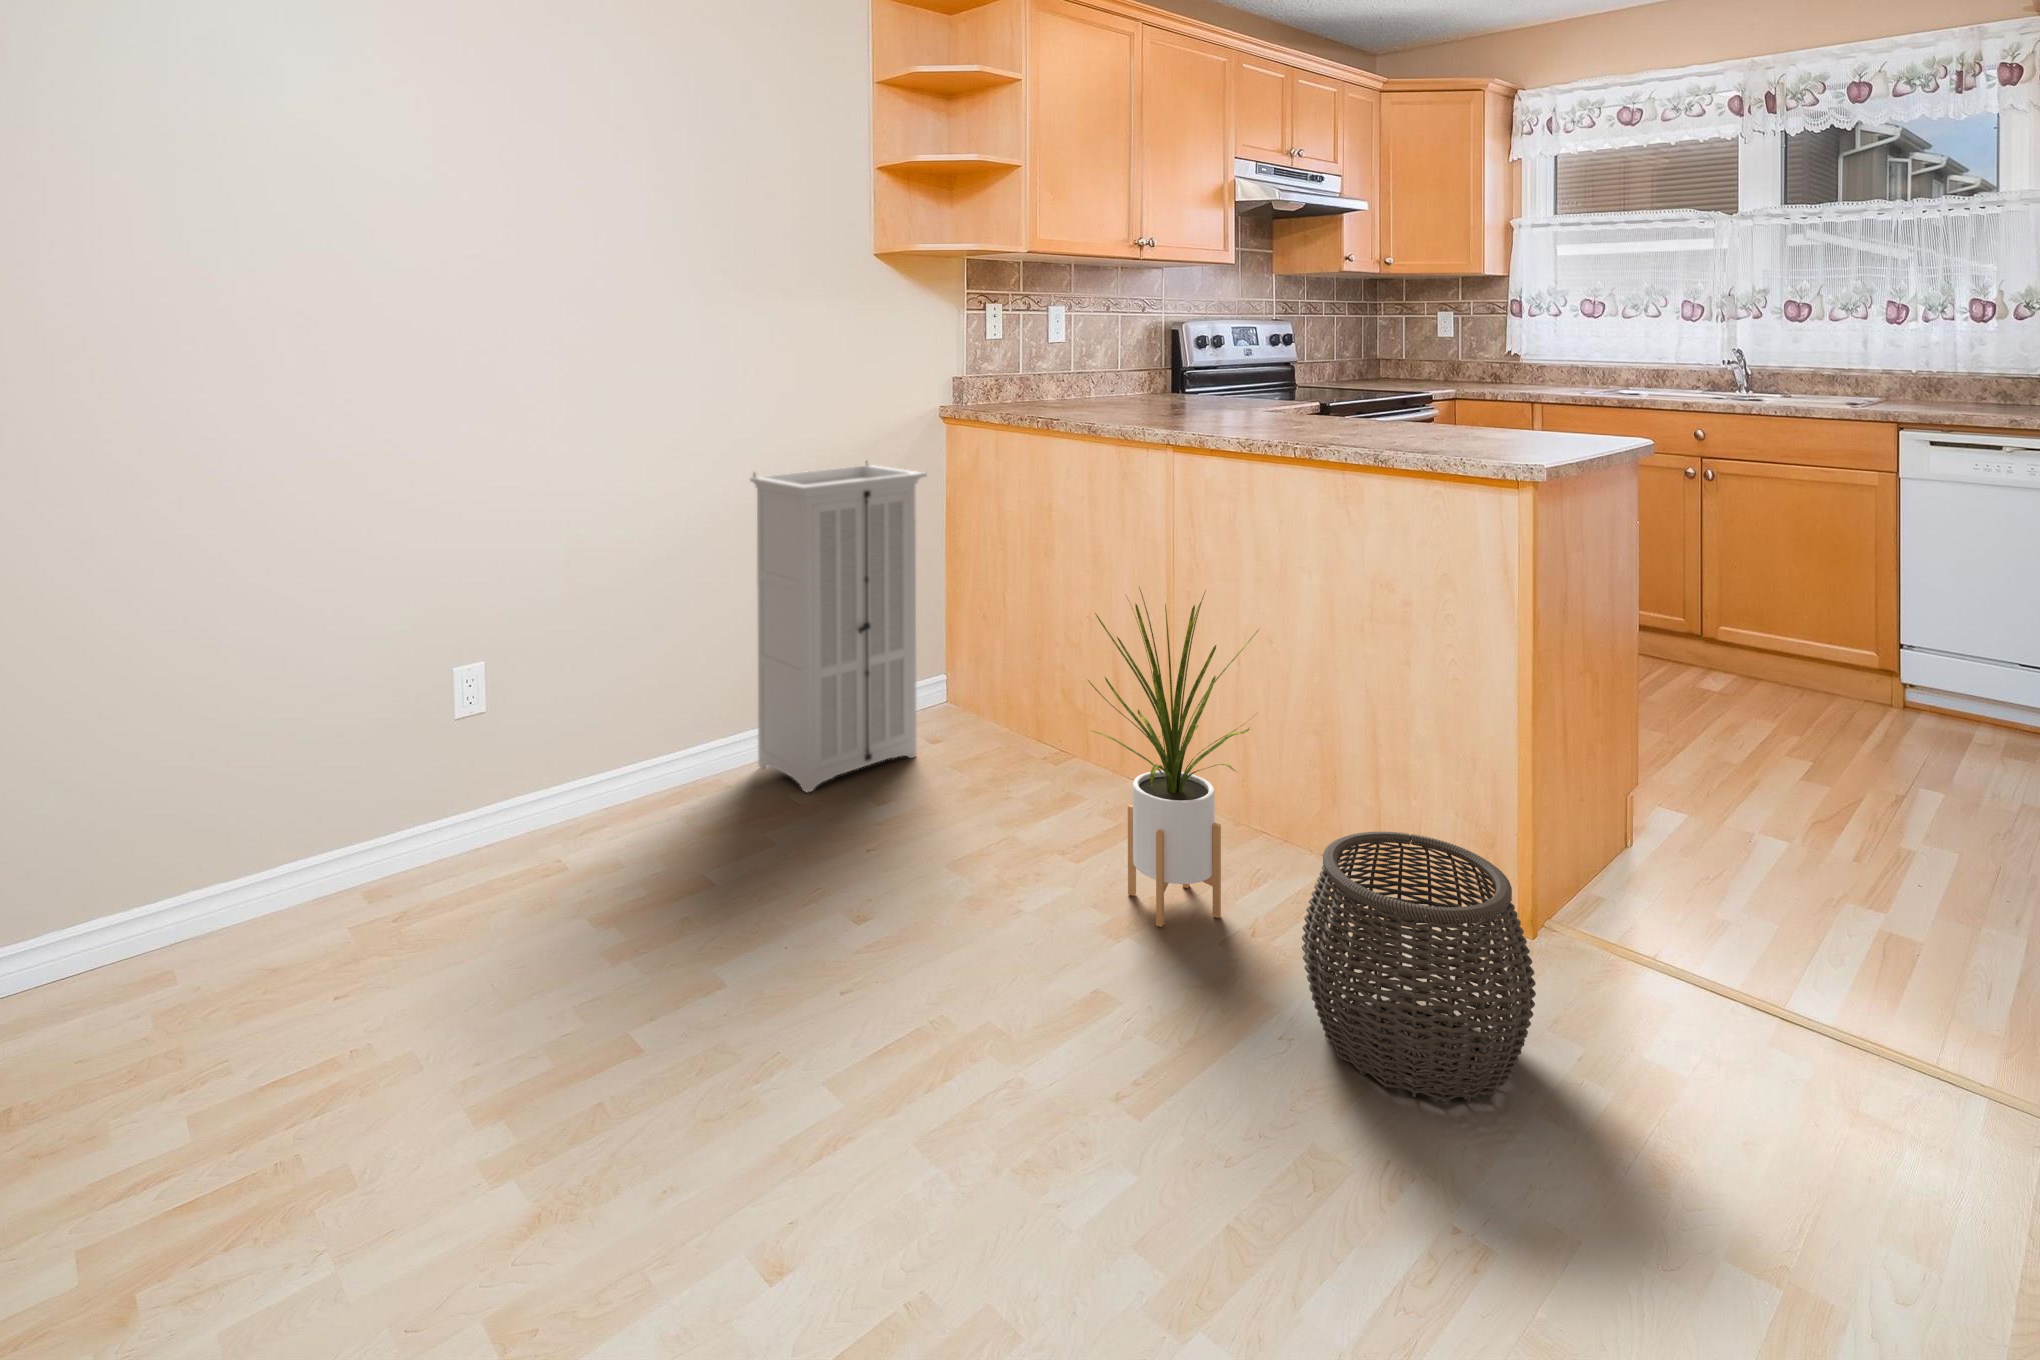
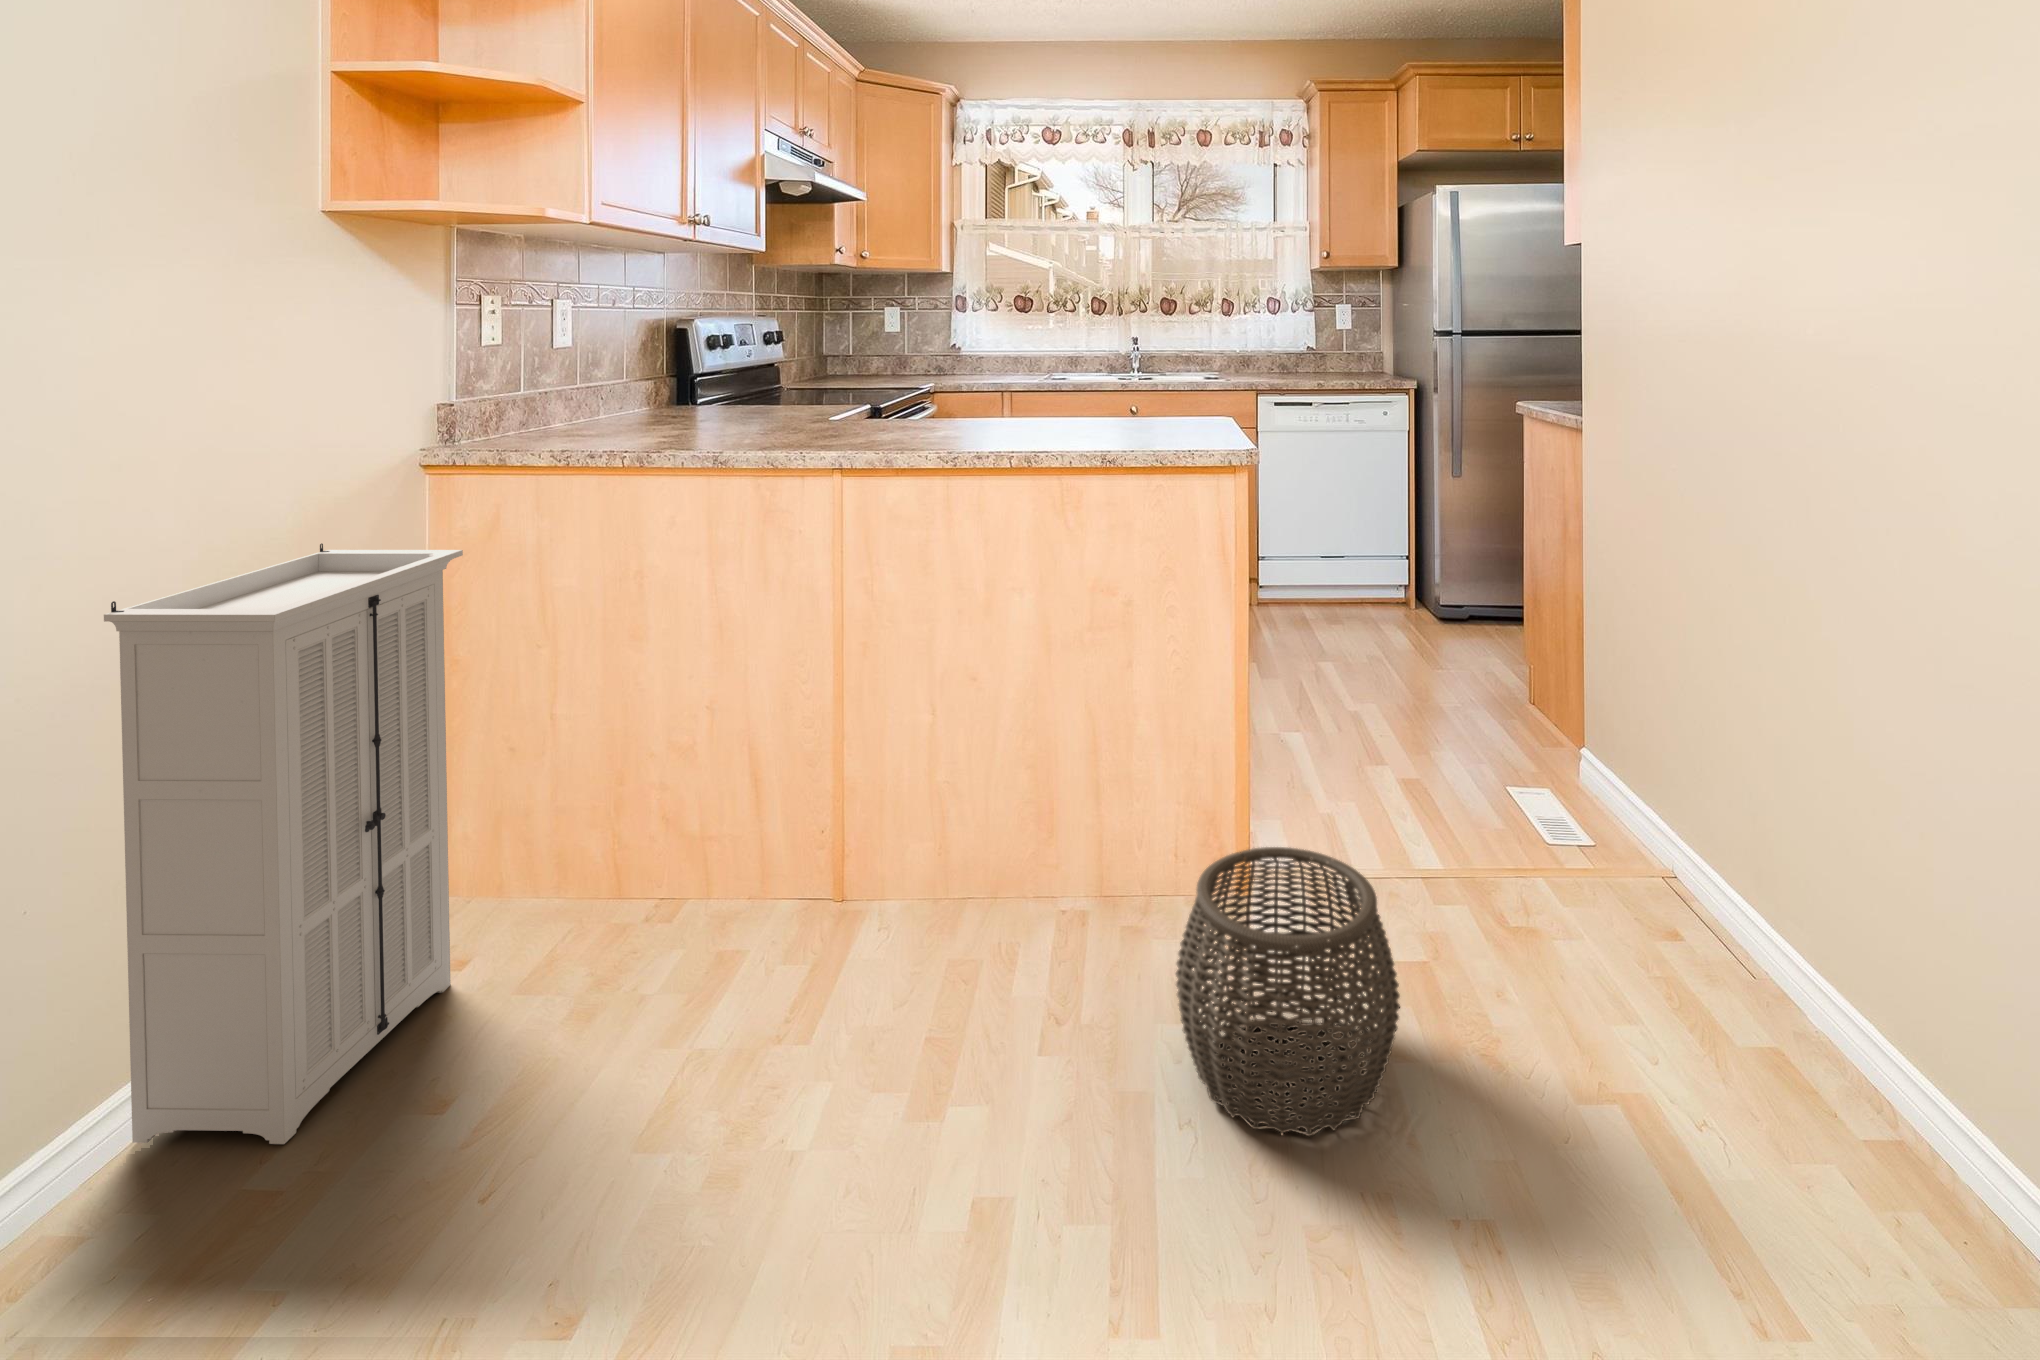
house plant: present [1088,588,1258,927] -> none [854,641,1064,1076]

